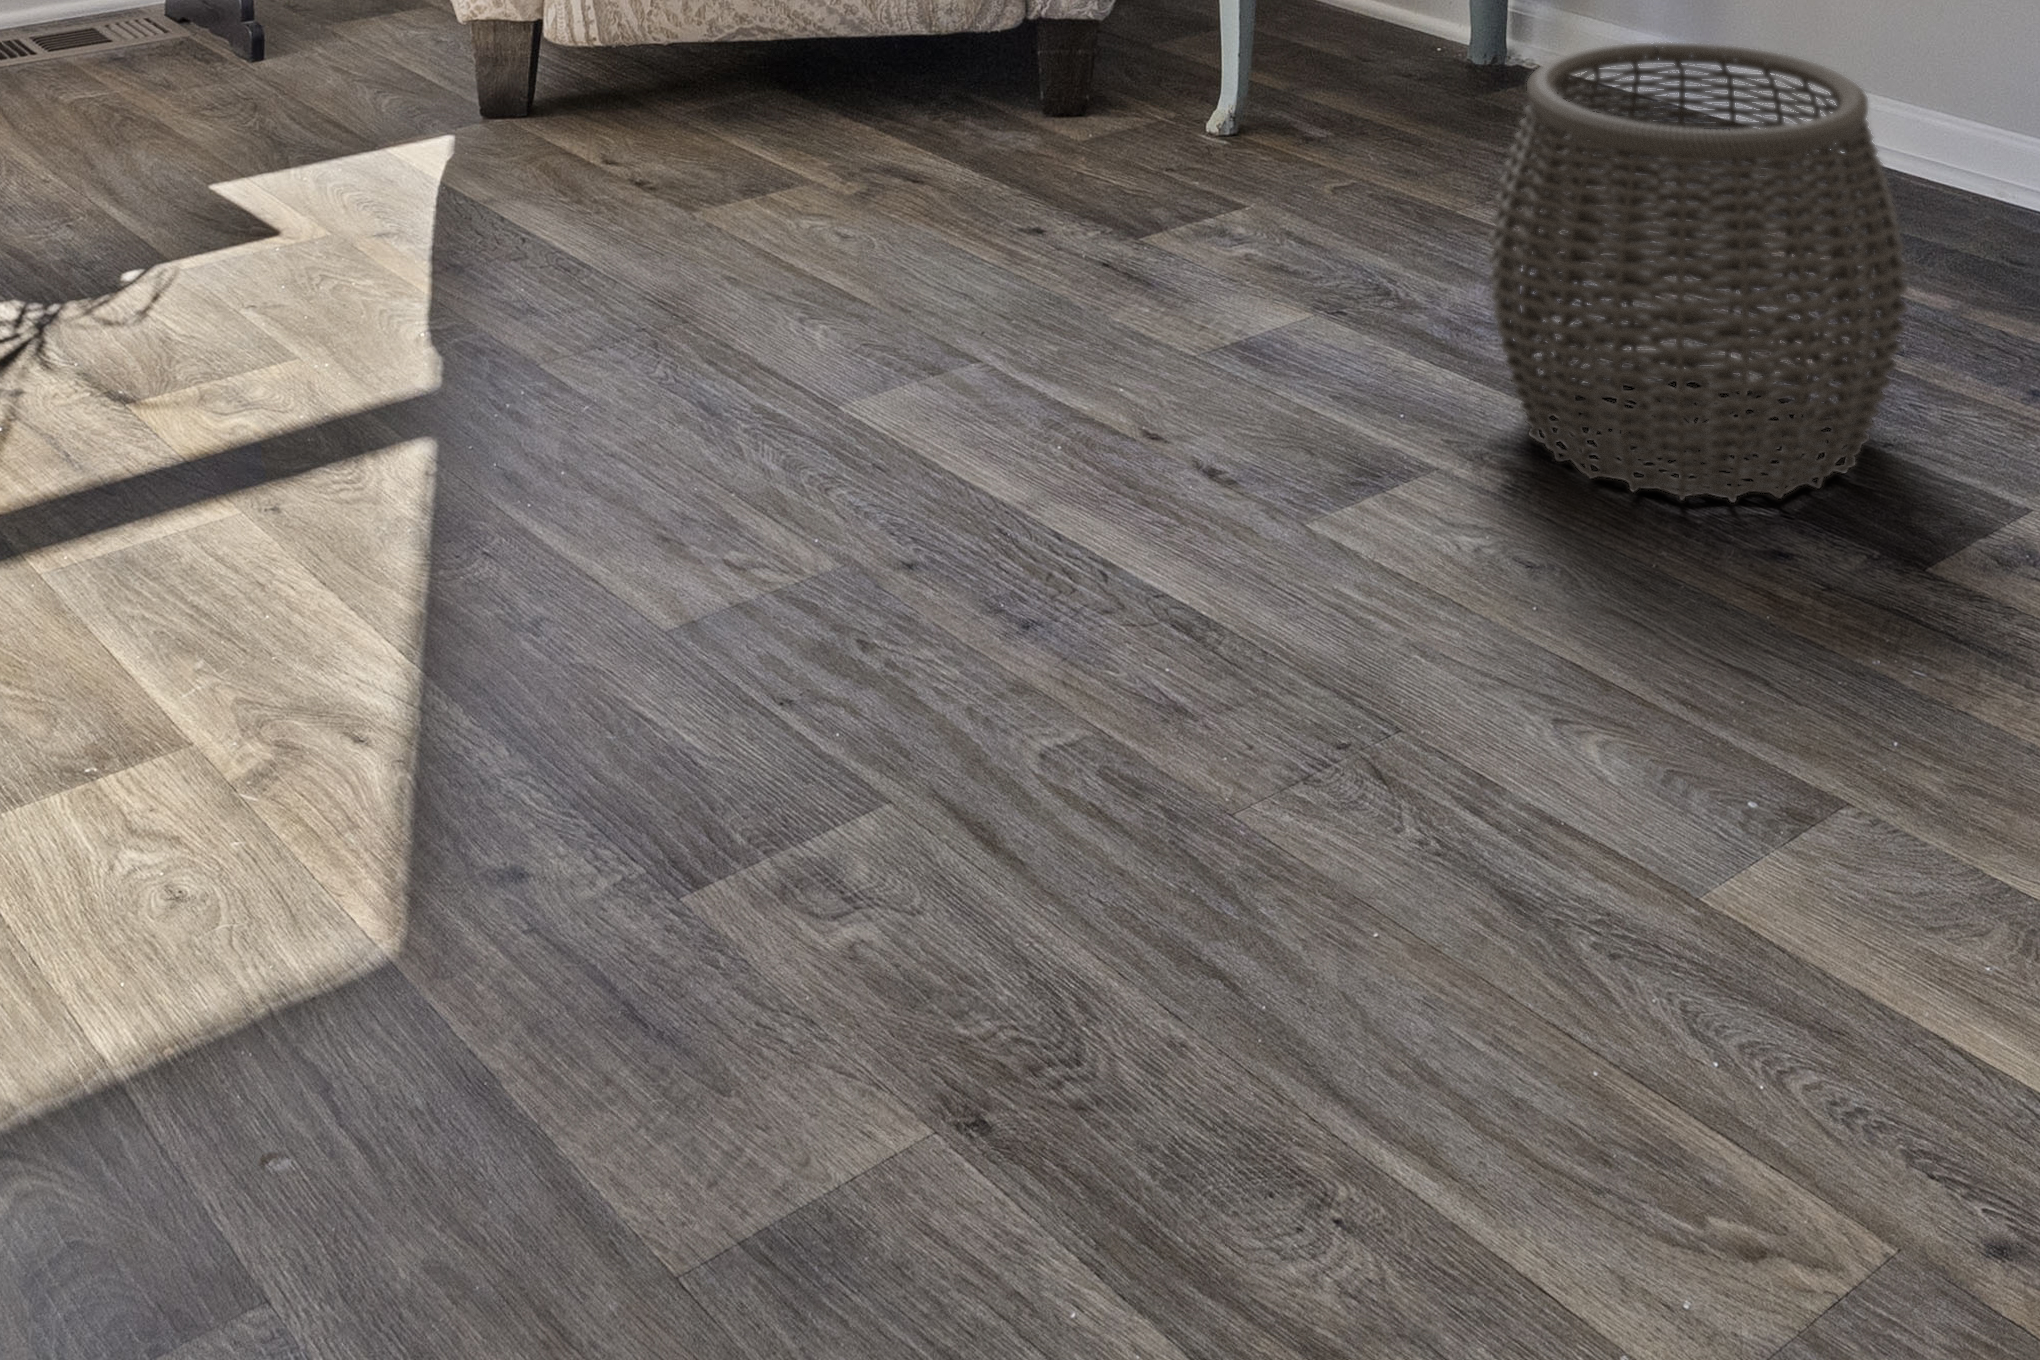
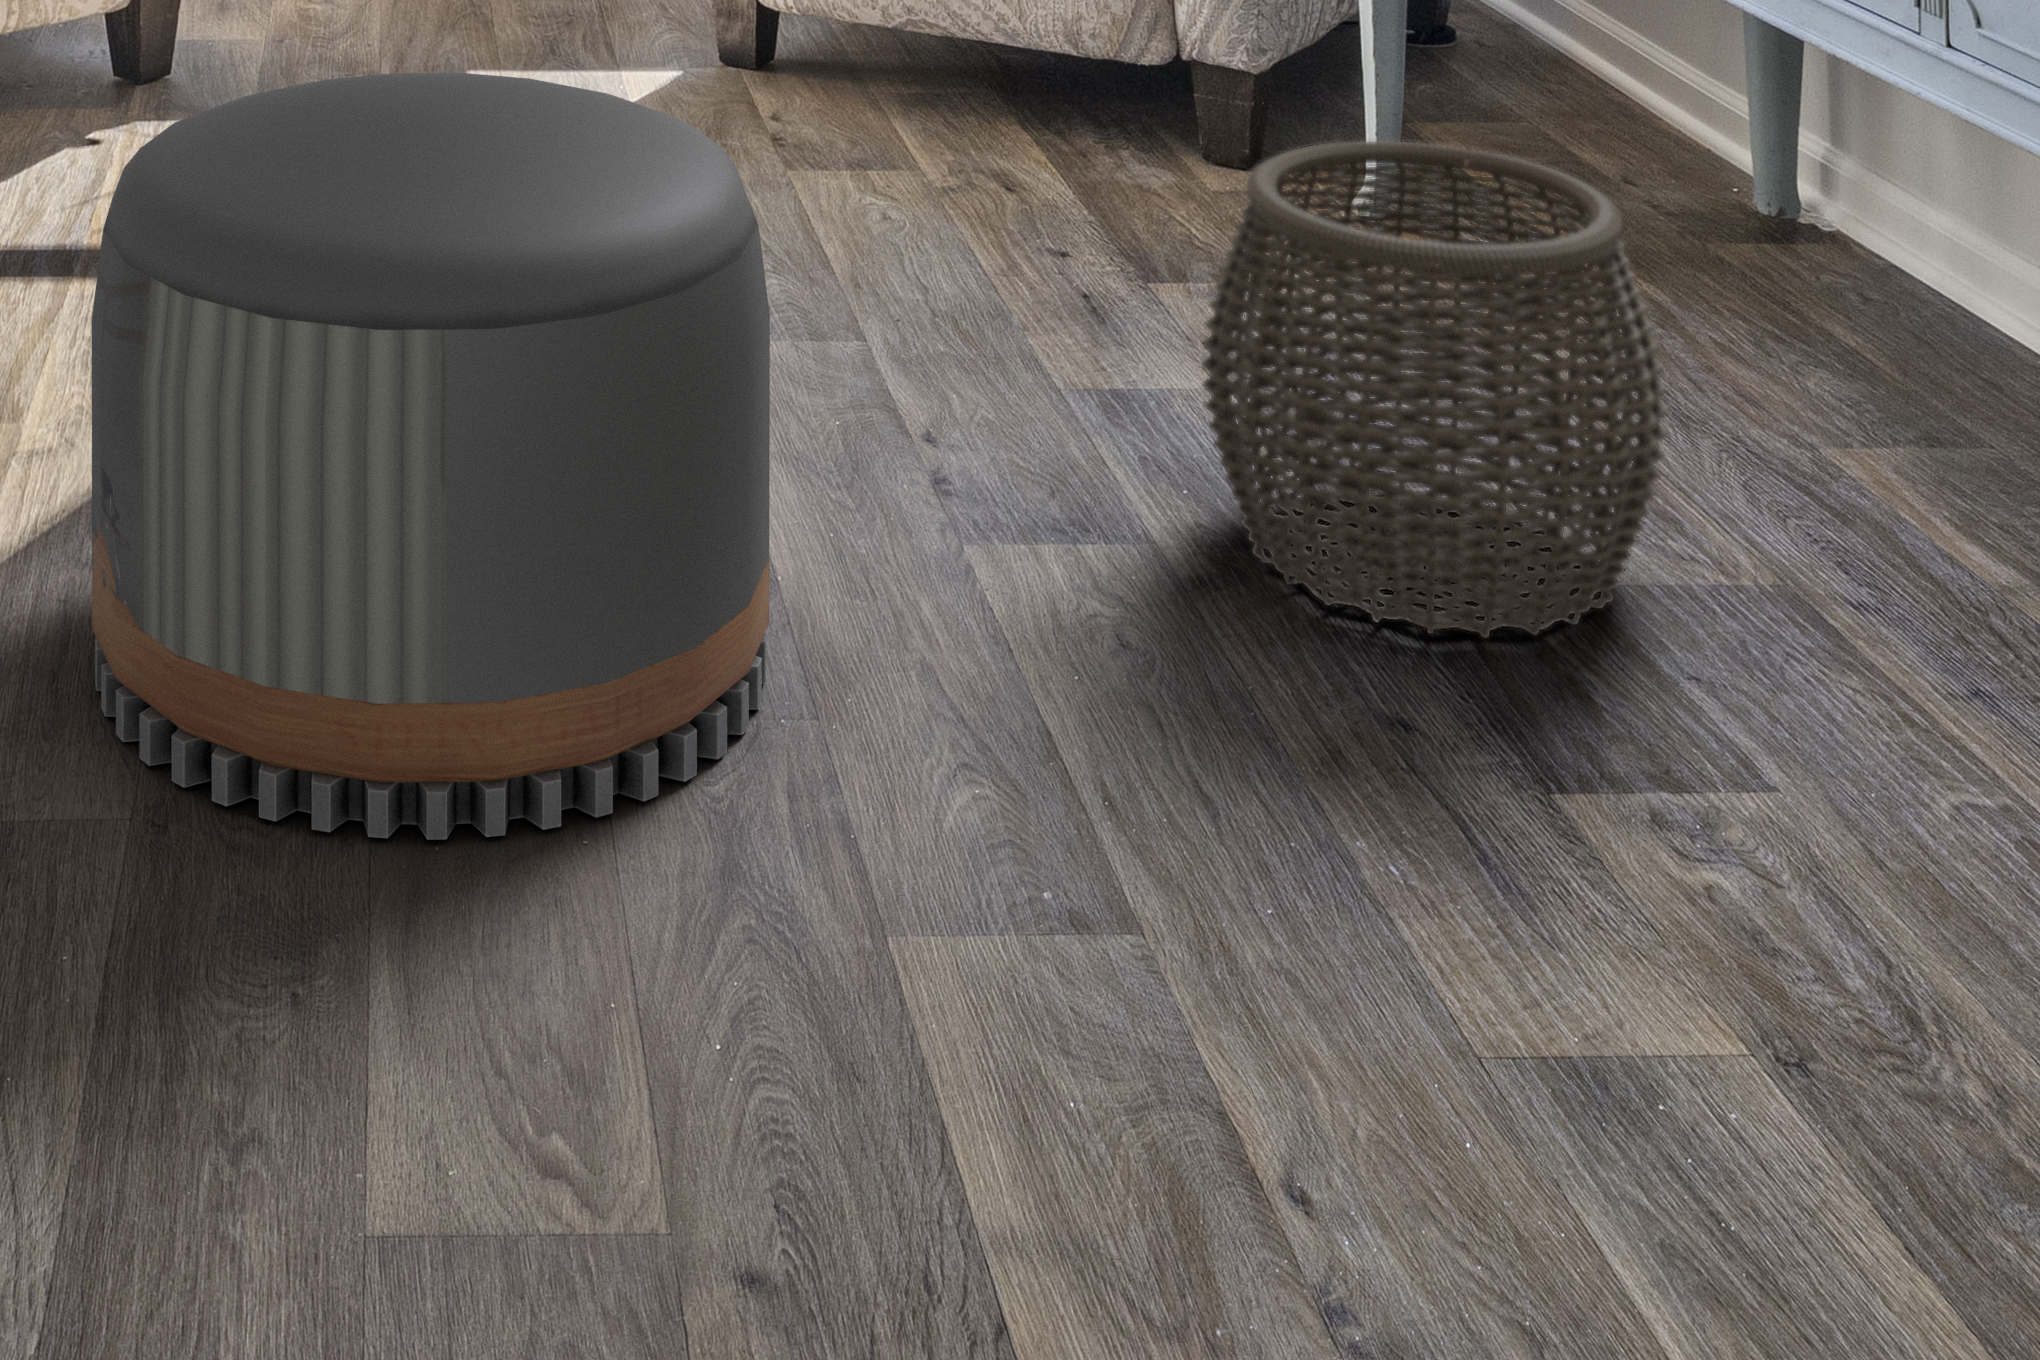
pouf: none [610,137,1432,1108] -> present [92,73,770,840]

